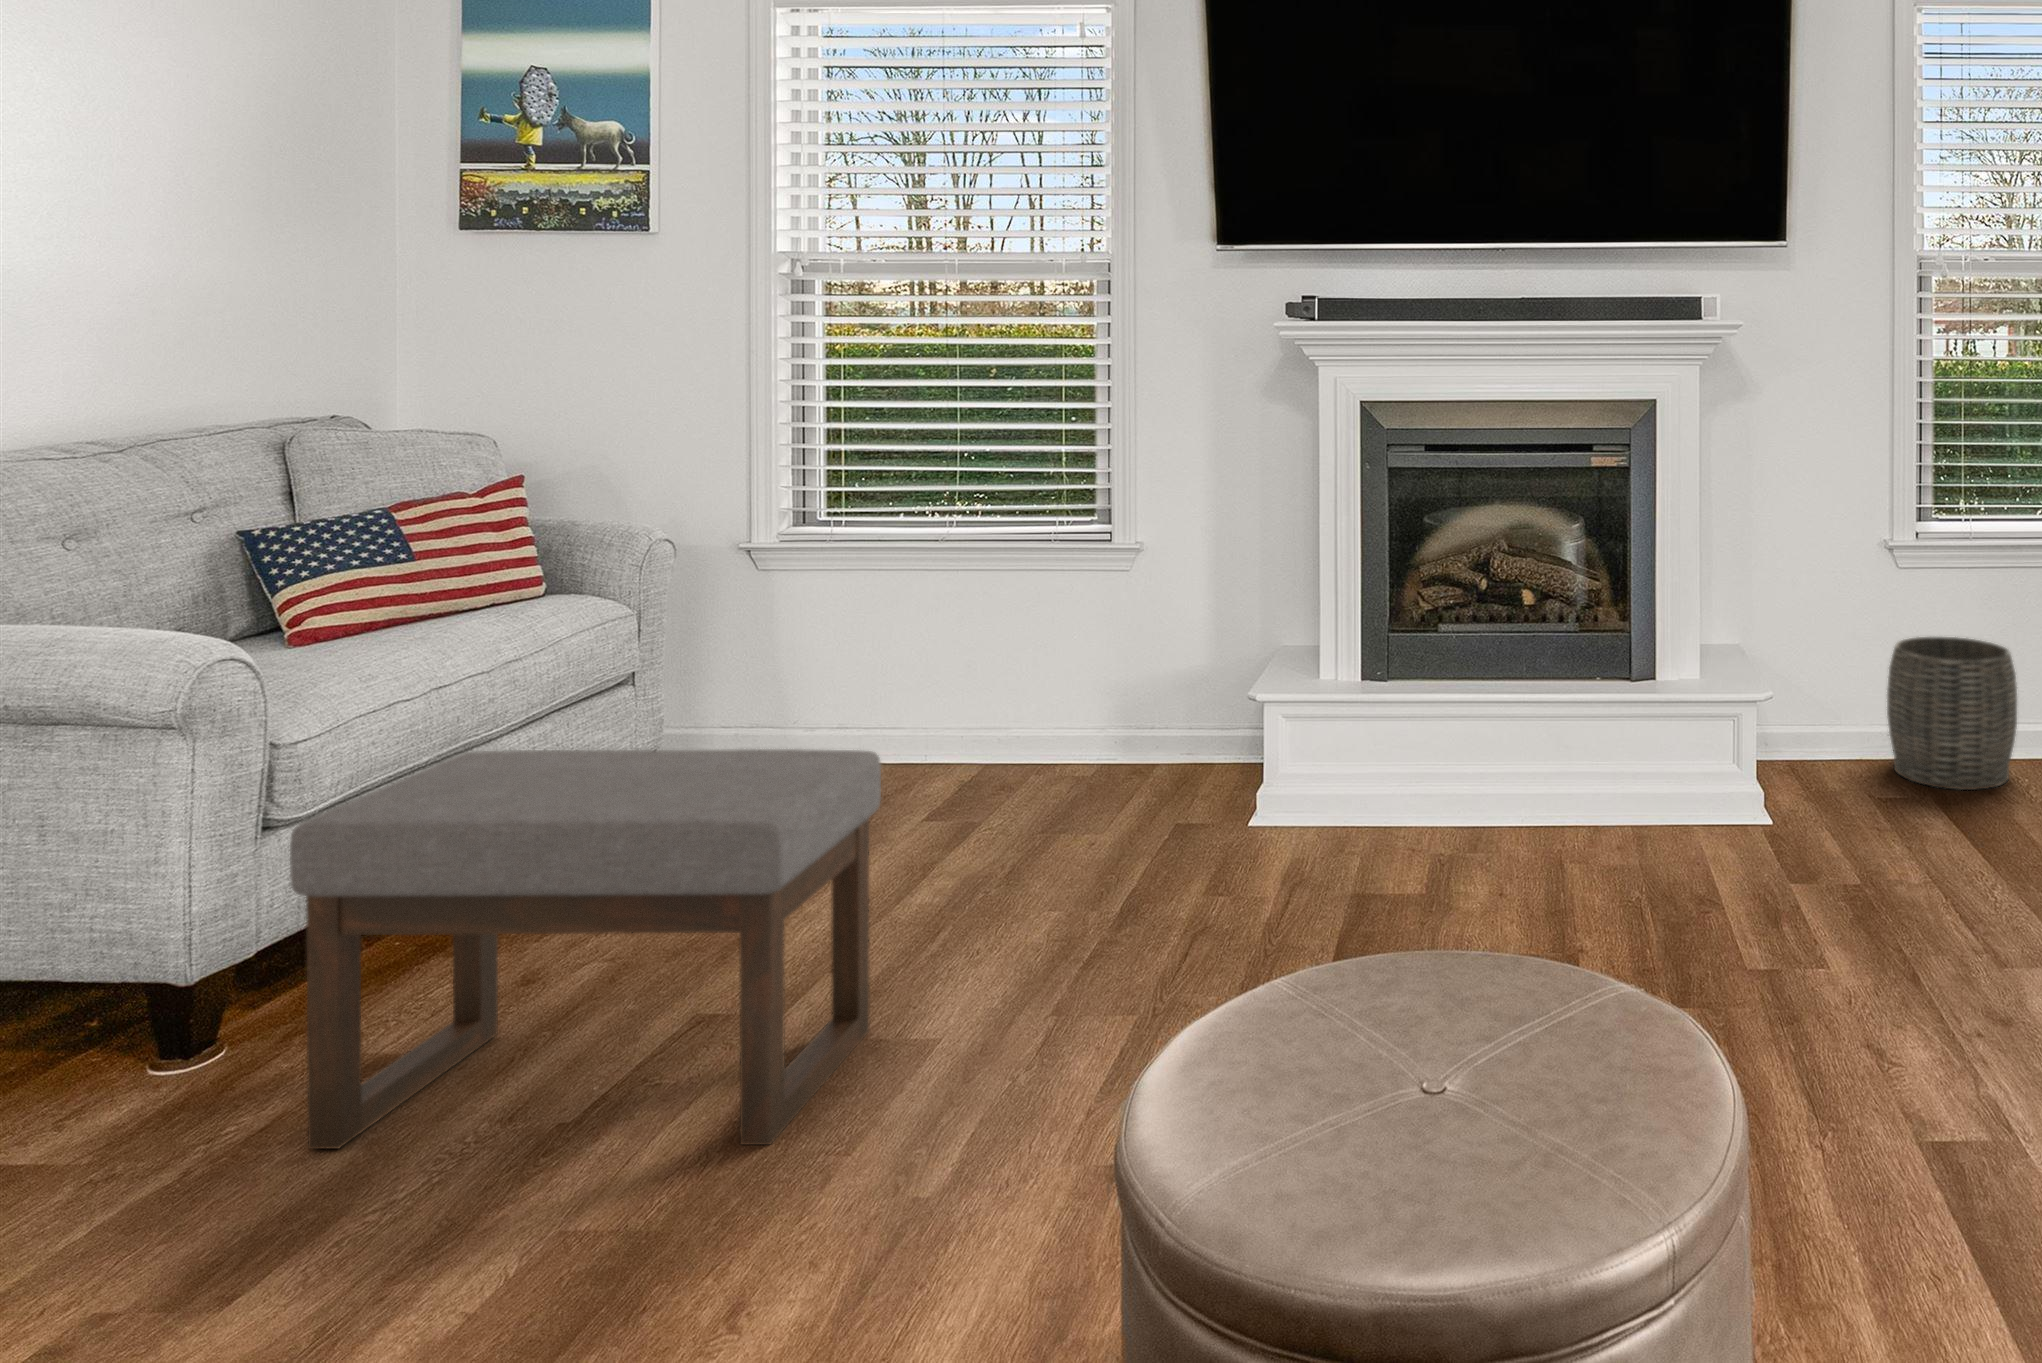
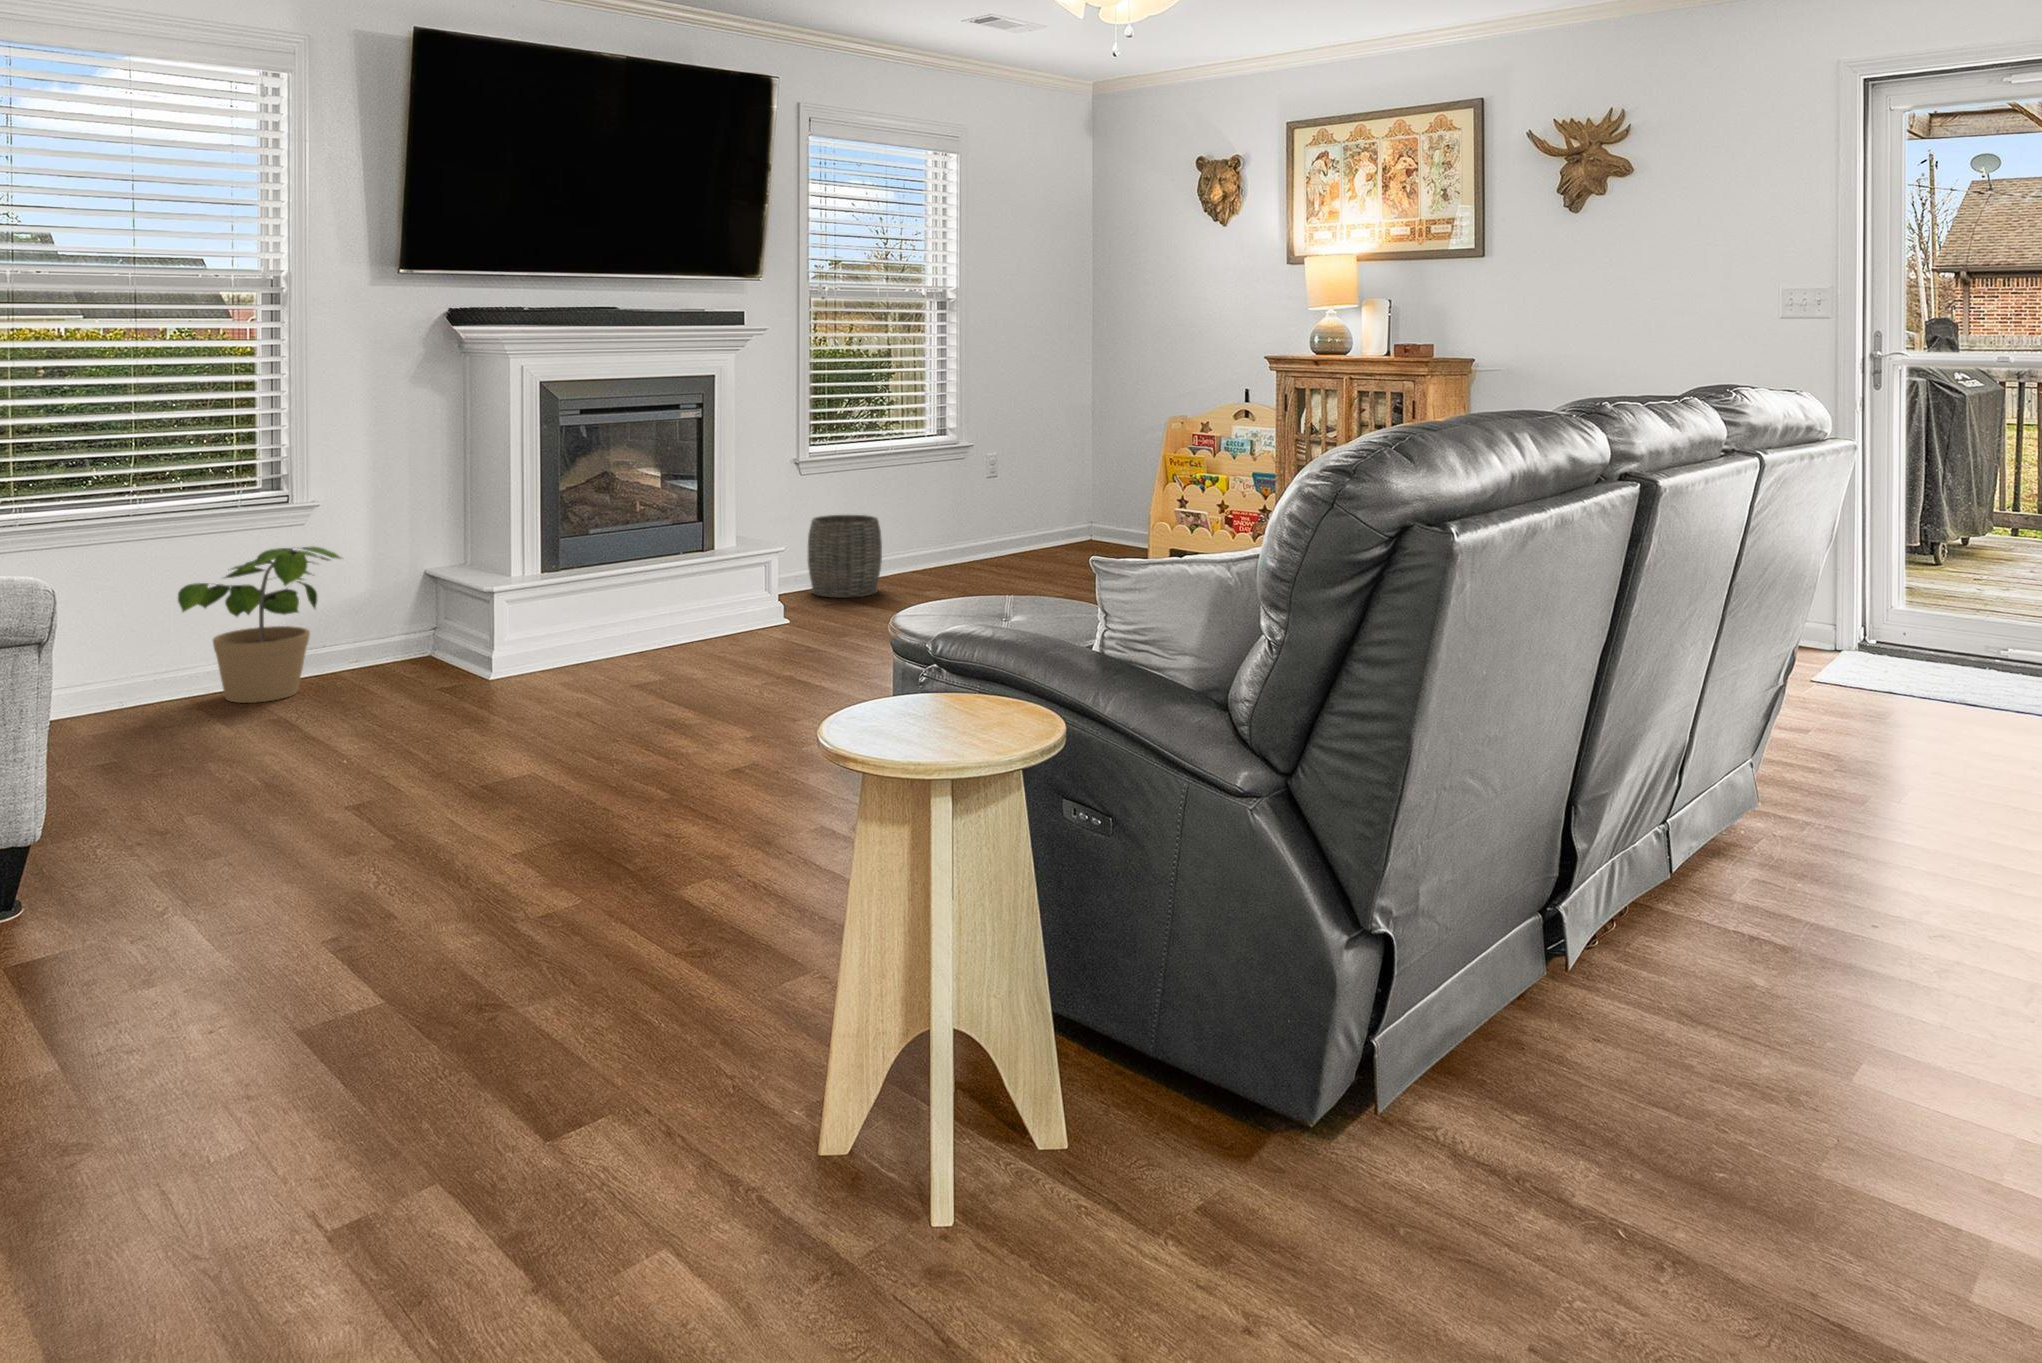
potted plant: none [911,594,1090,778] -> present [178,546,341,703]
ottoman: present [290,749,881,1149] -> none [325,595,657,866]

